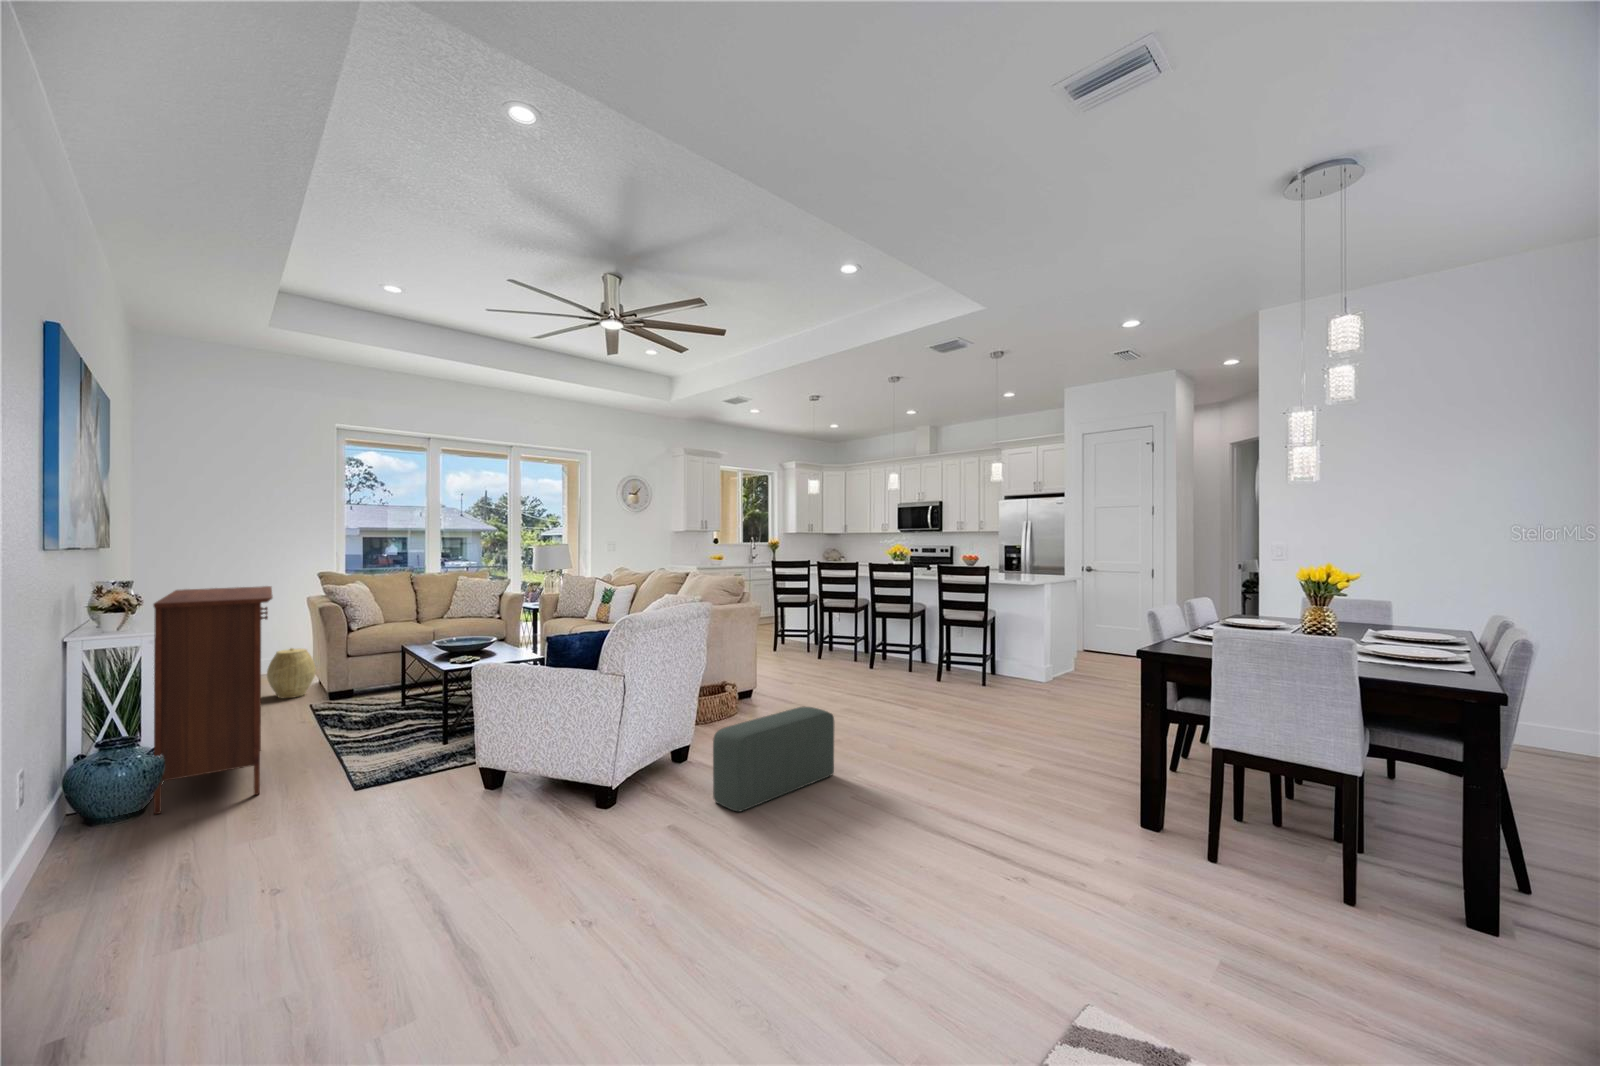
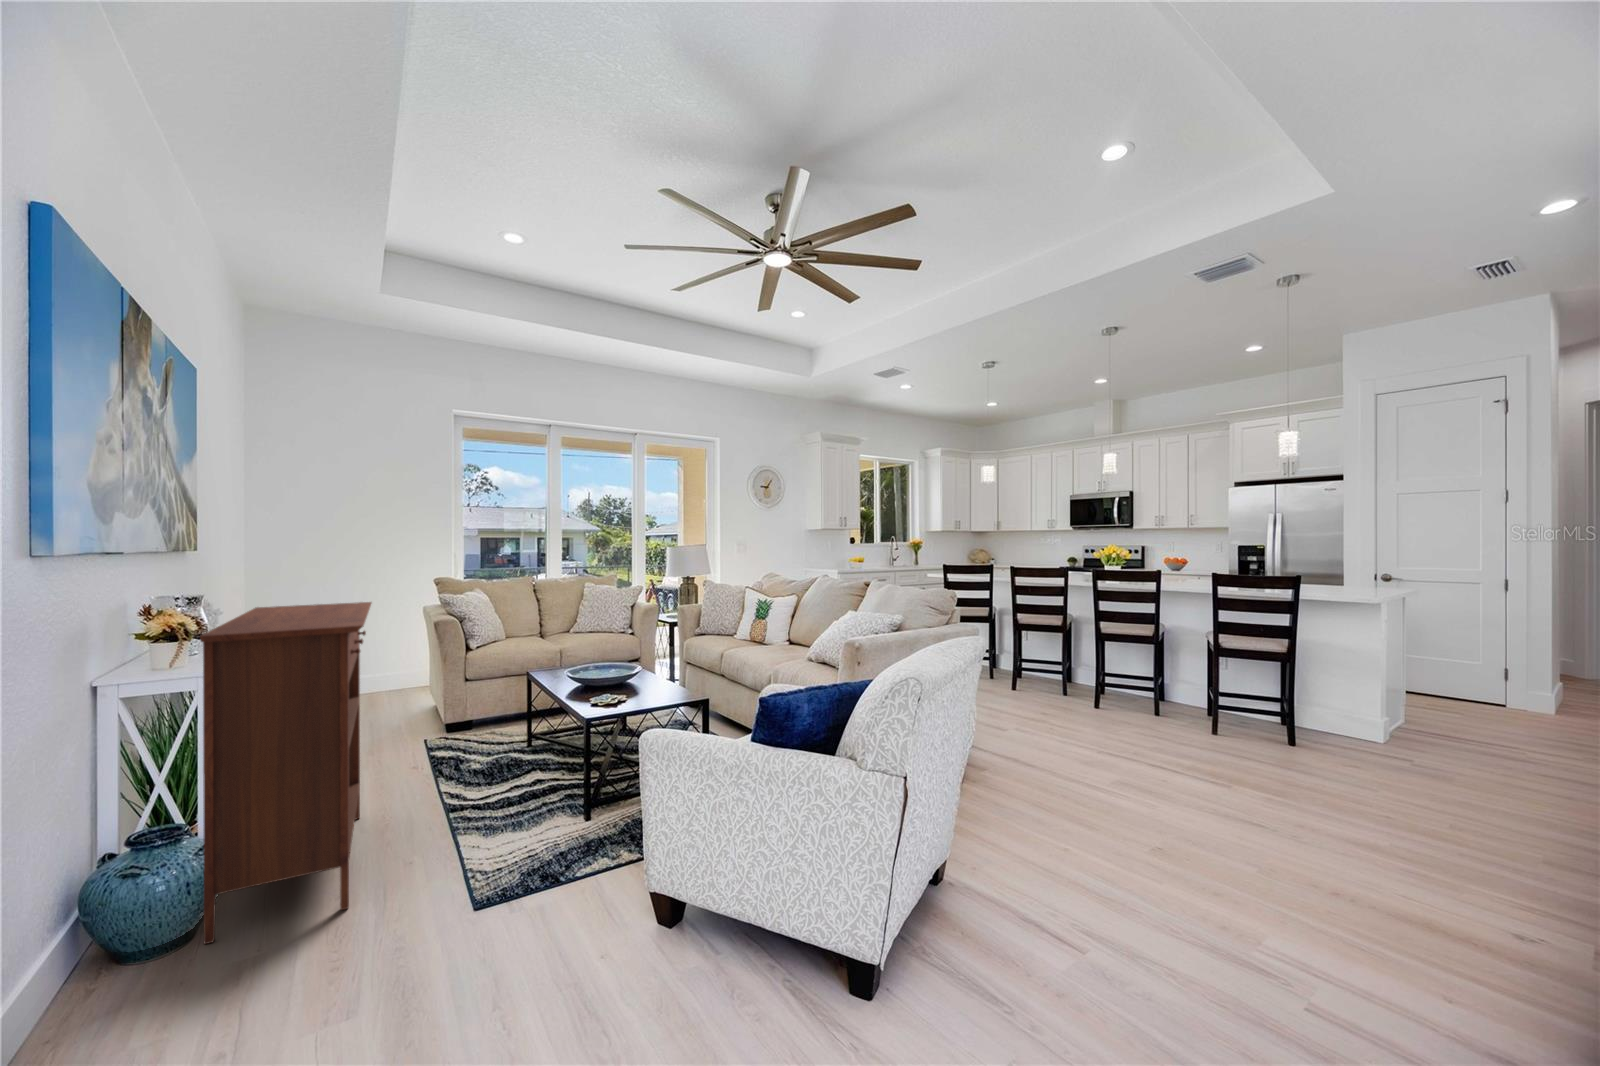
woven basket: present [267,648,316,698] -> none [376,670,429,731]
pouf: present [713,707,834,811] -> none [1035,805,1203,1015]

